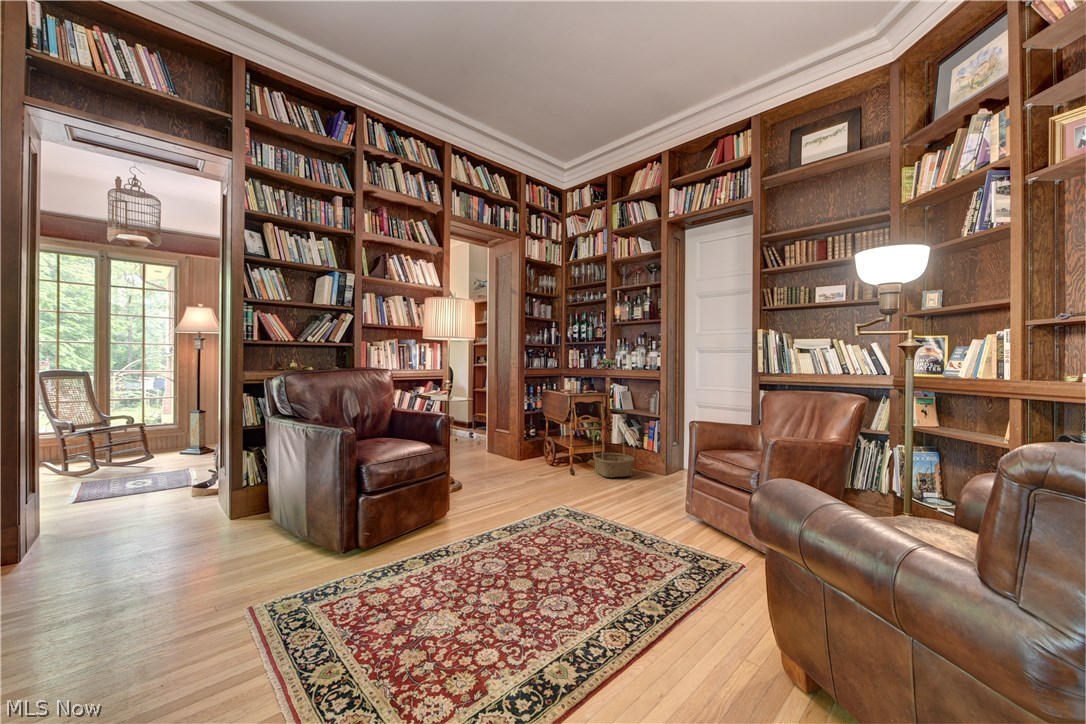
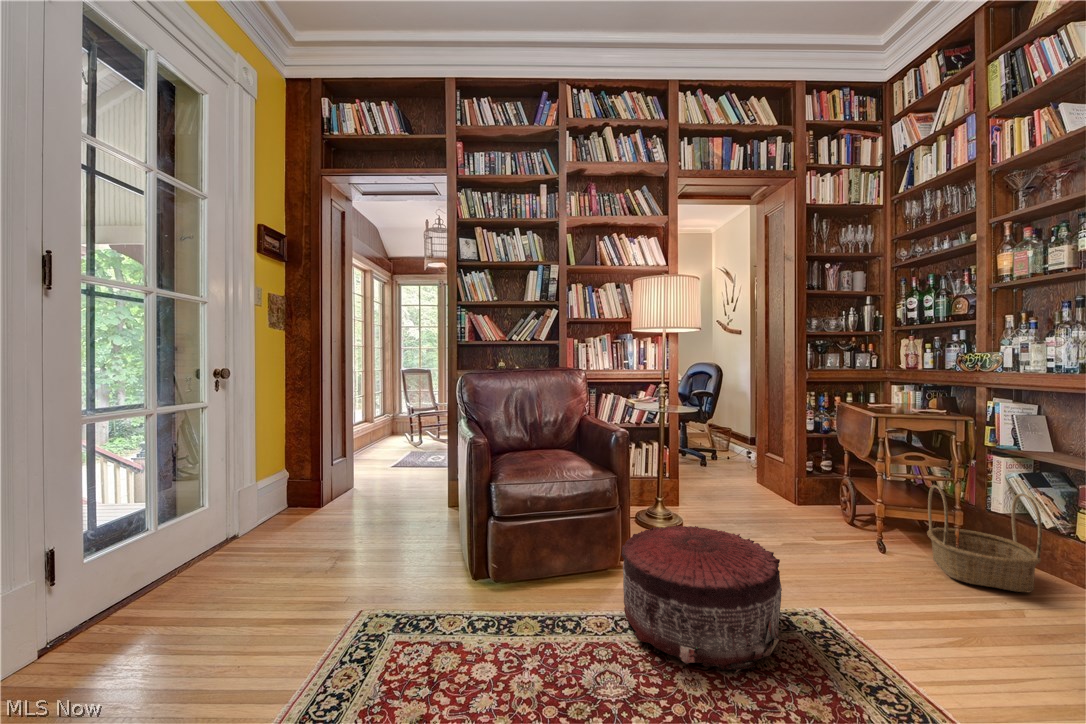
pouf: none [468,469,560,539] -> present [621,525,782,672]

